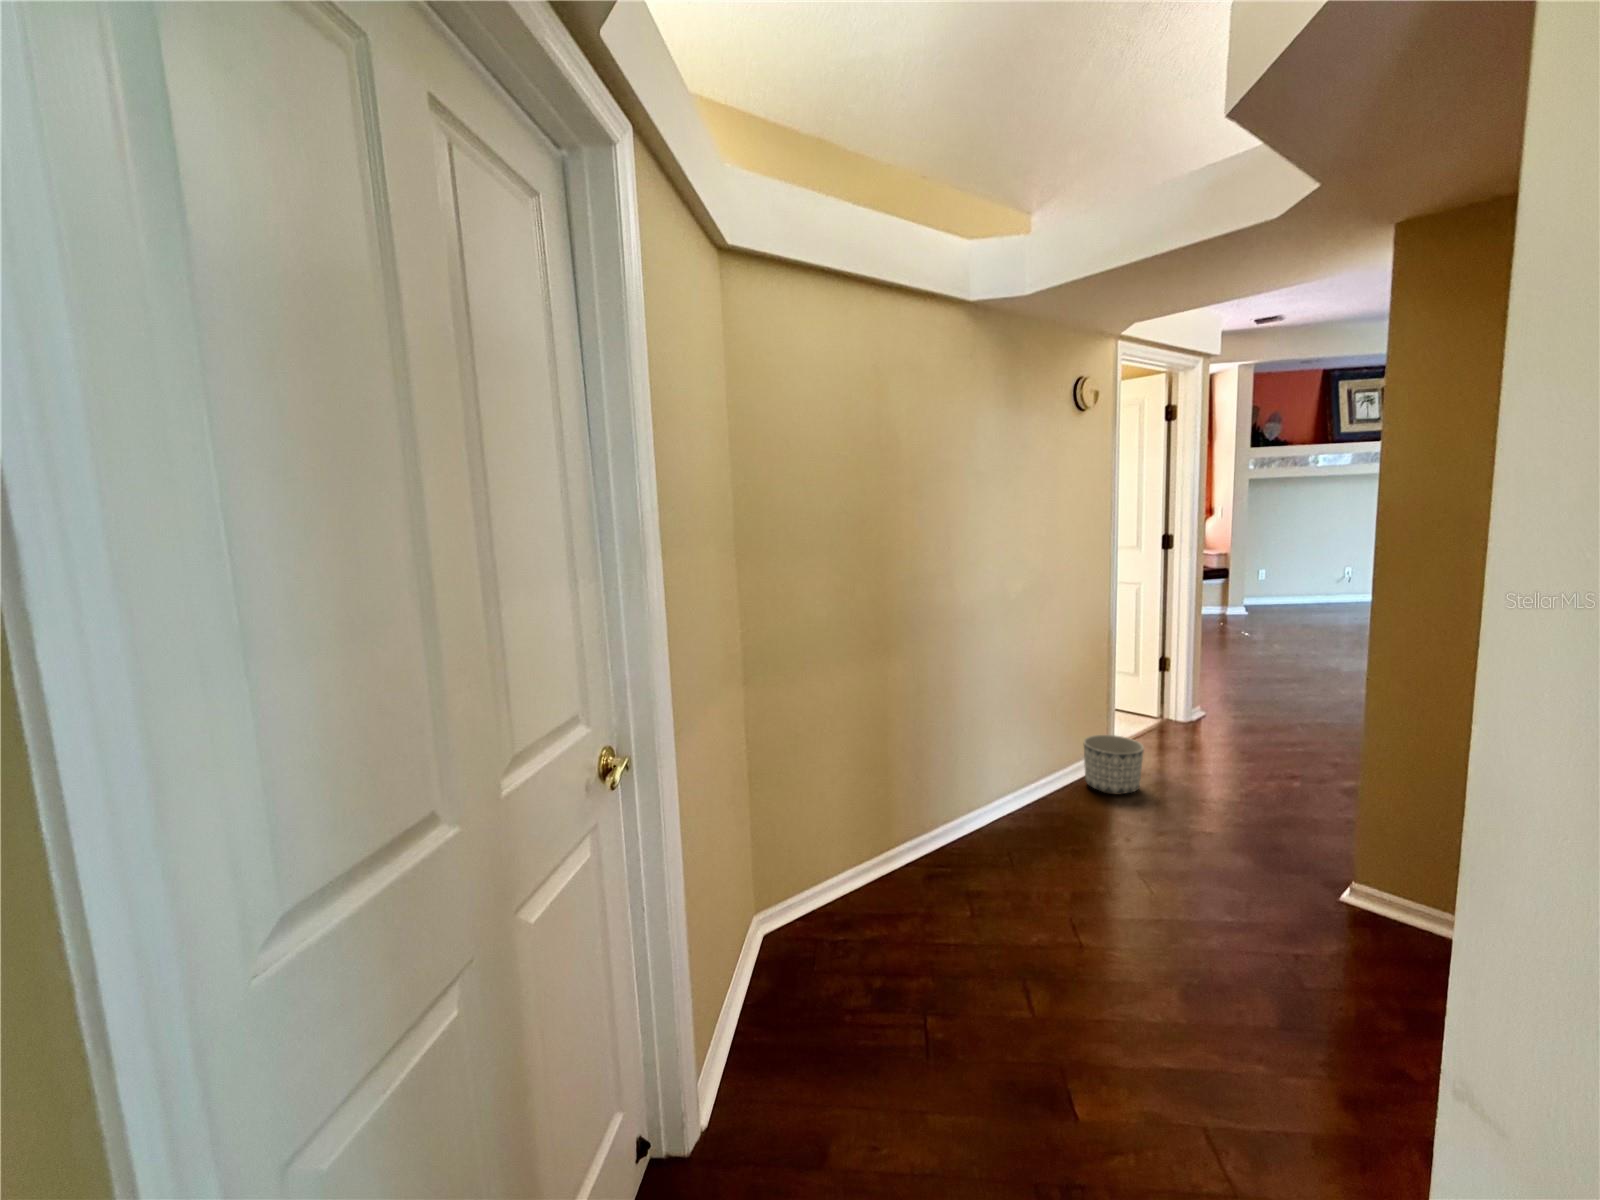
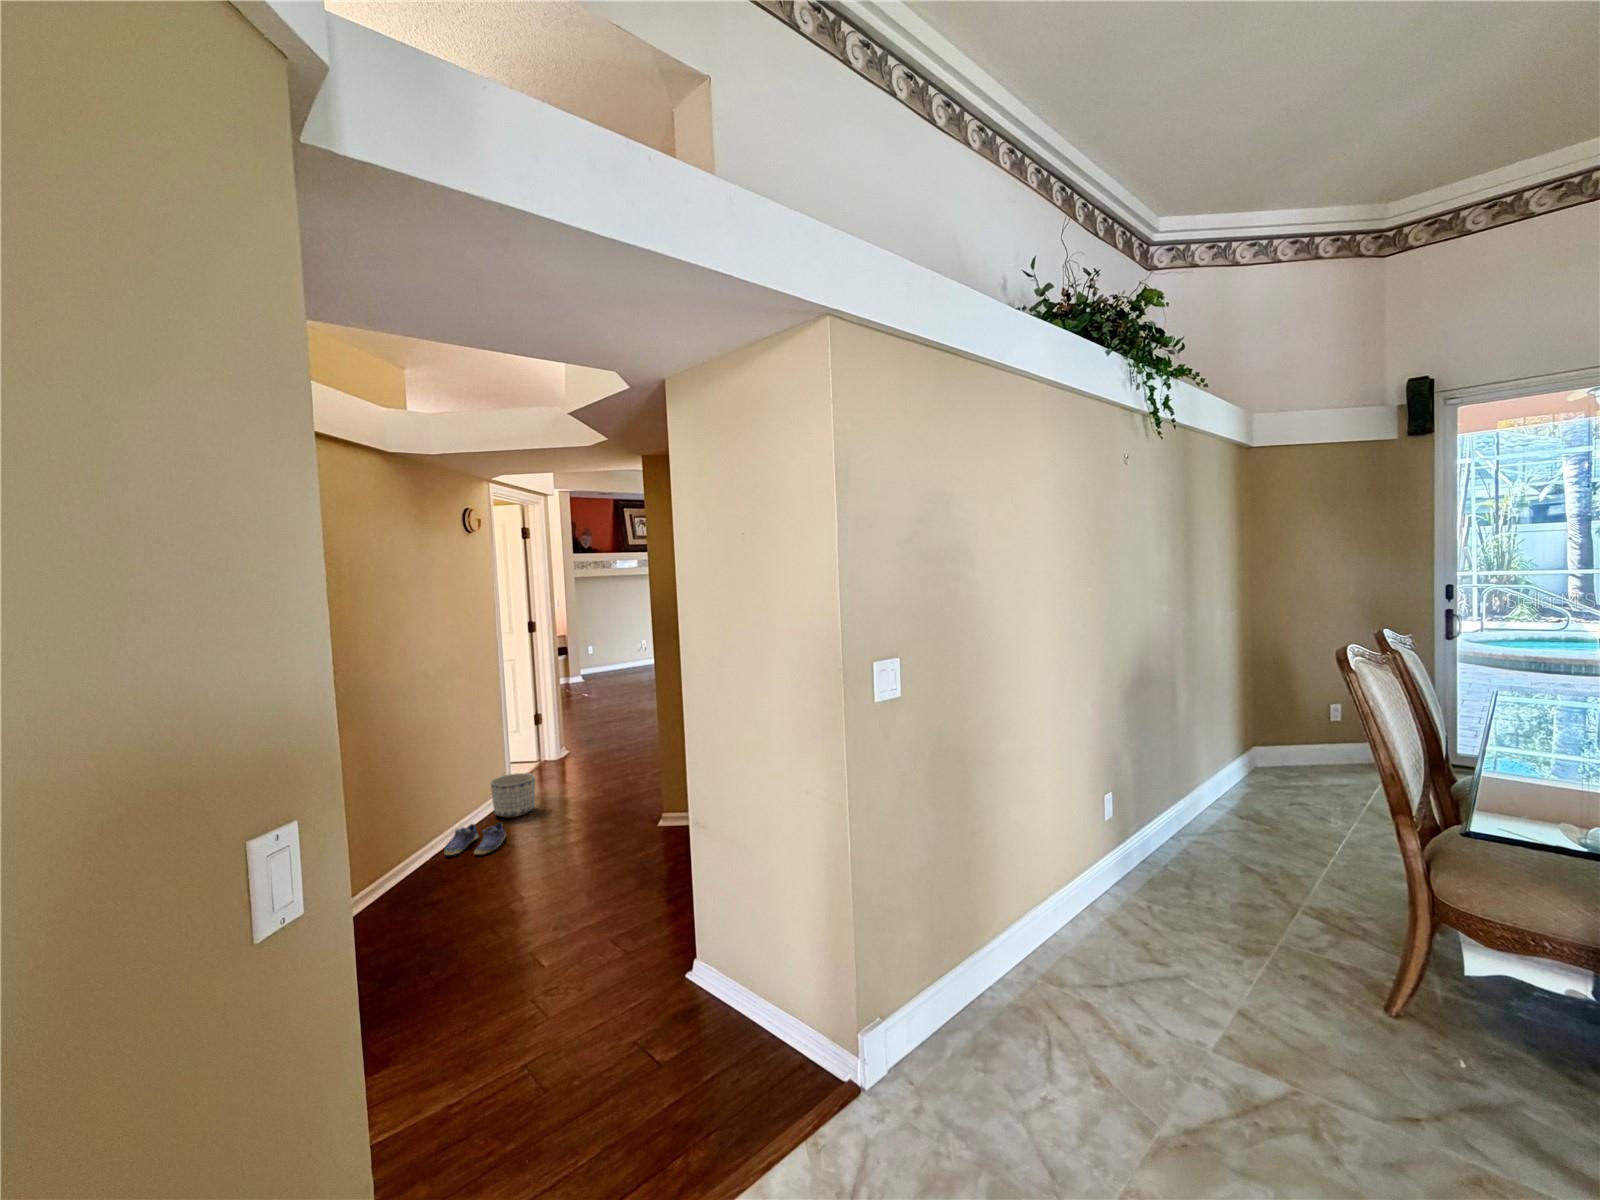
shoe: none [1013,789,1091,837] -> present [444,823,505,855]

